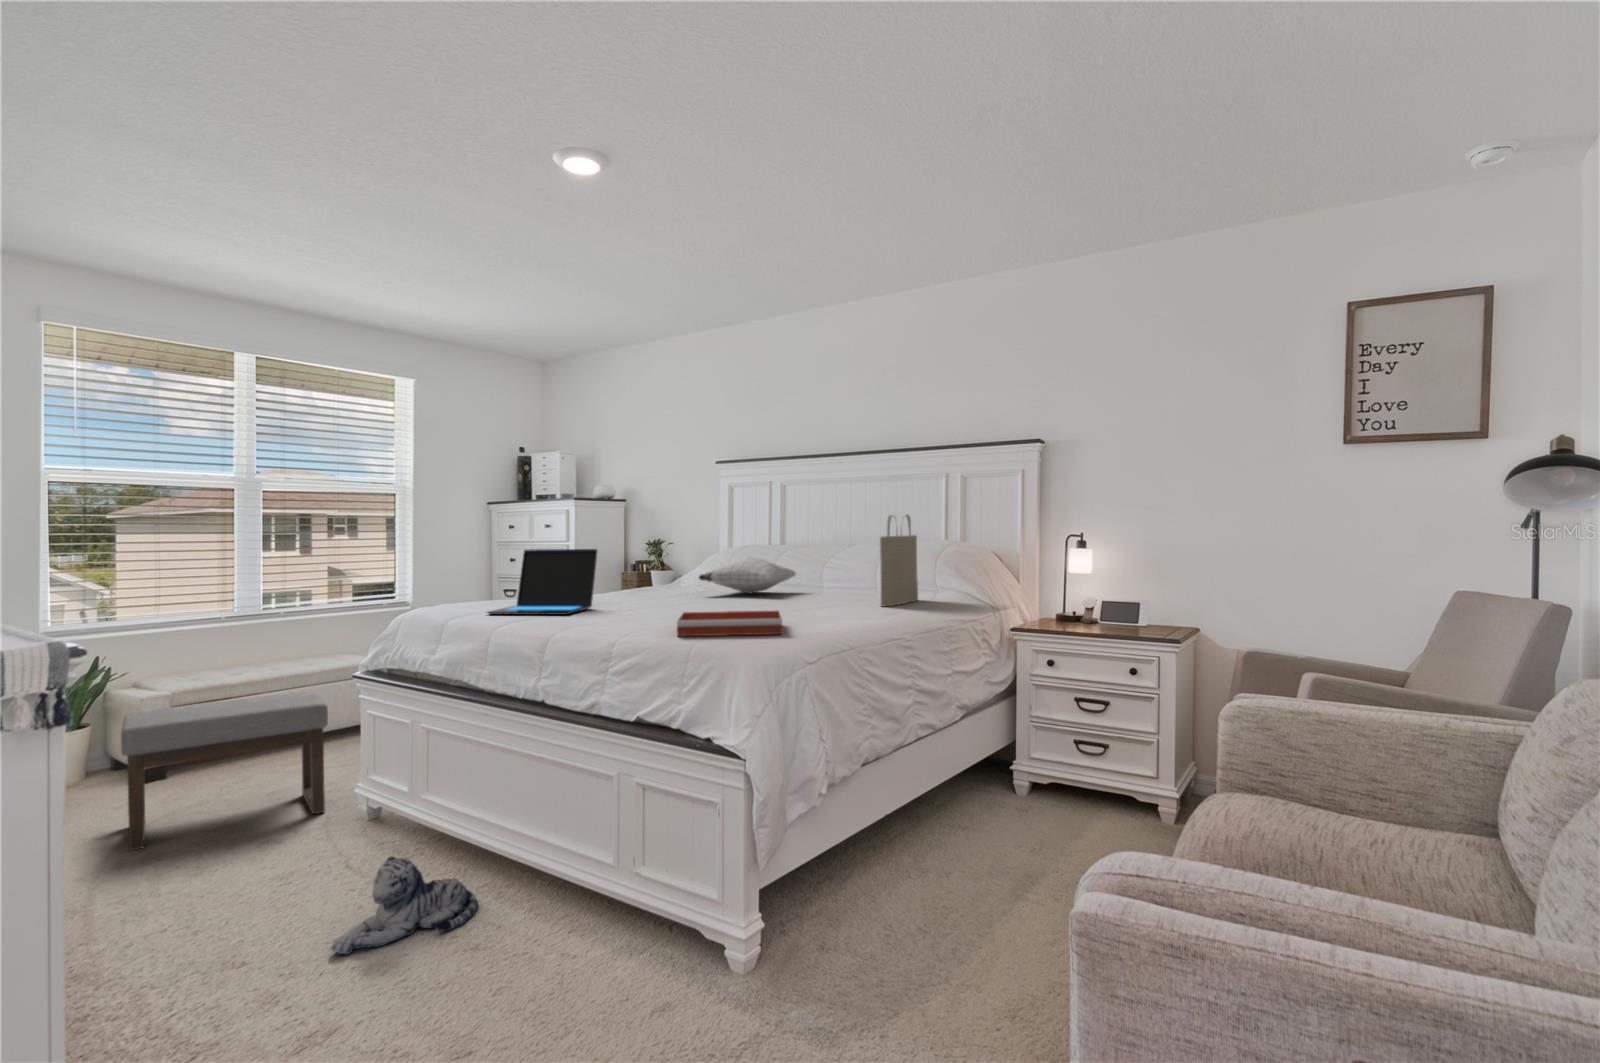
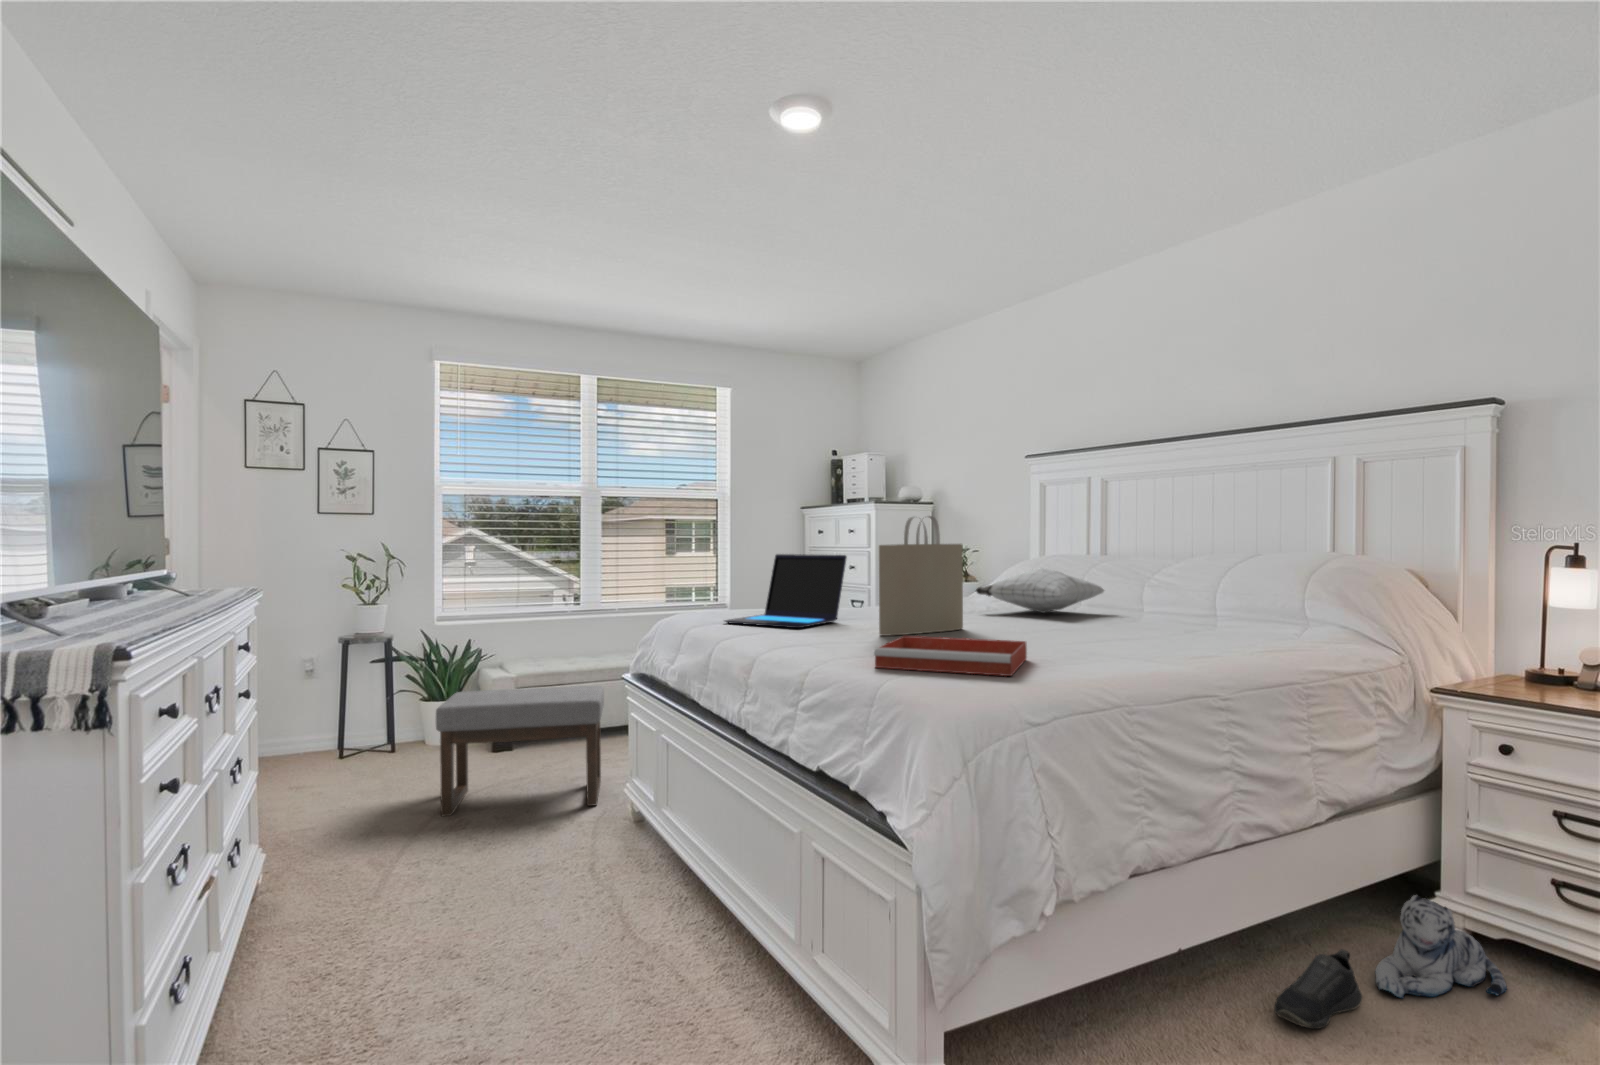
tote bag: present [880,515,918,606] -> present [879,516,963,636]
shoe: none [937,800,982,850] -> present [1274,949,1362,1029]
plush toy: present [331,856,478,954] -> present [1375,895,1507,998]

